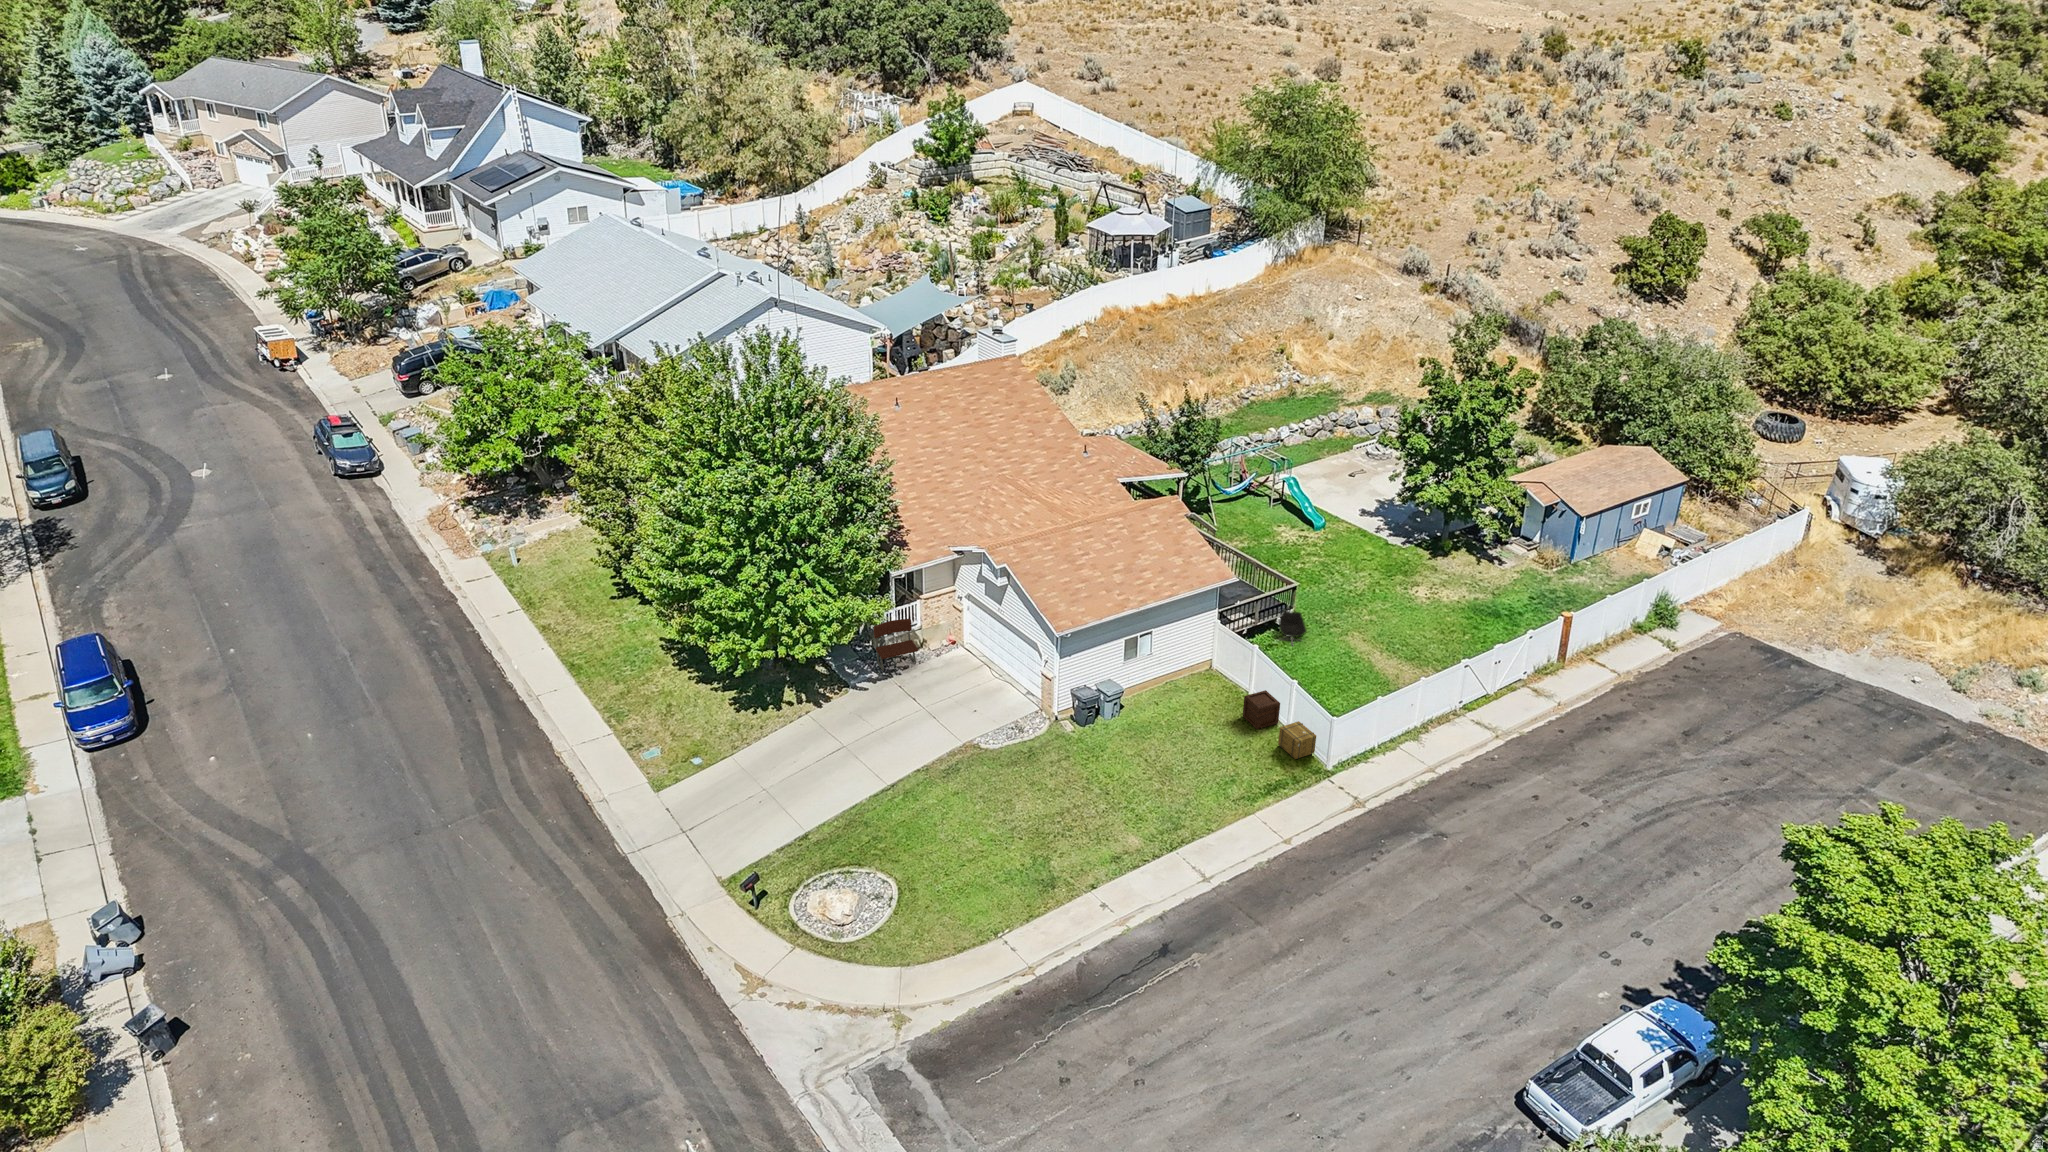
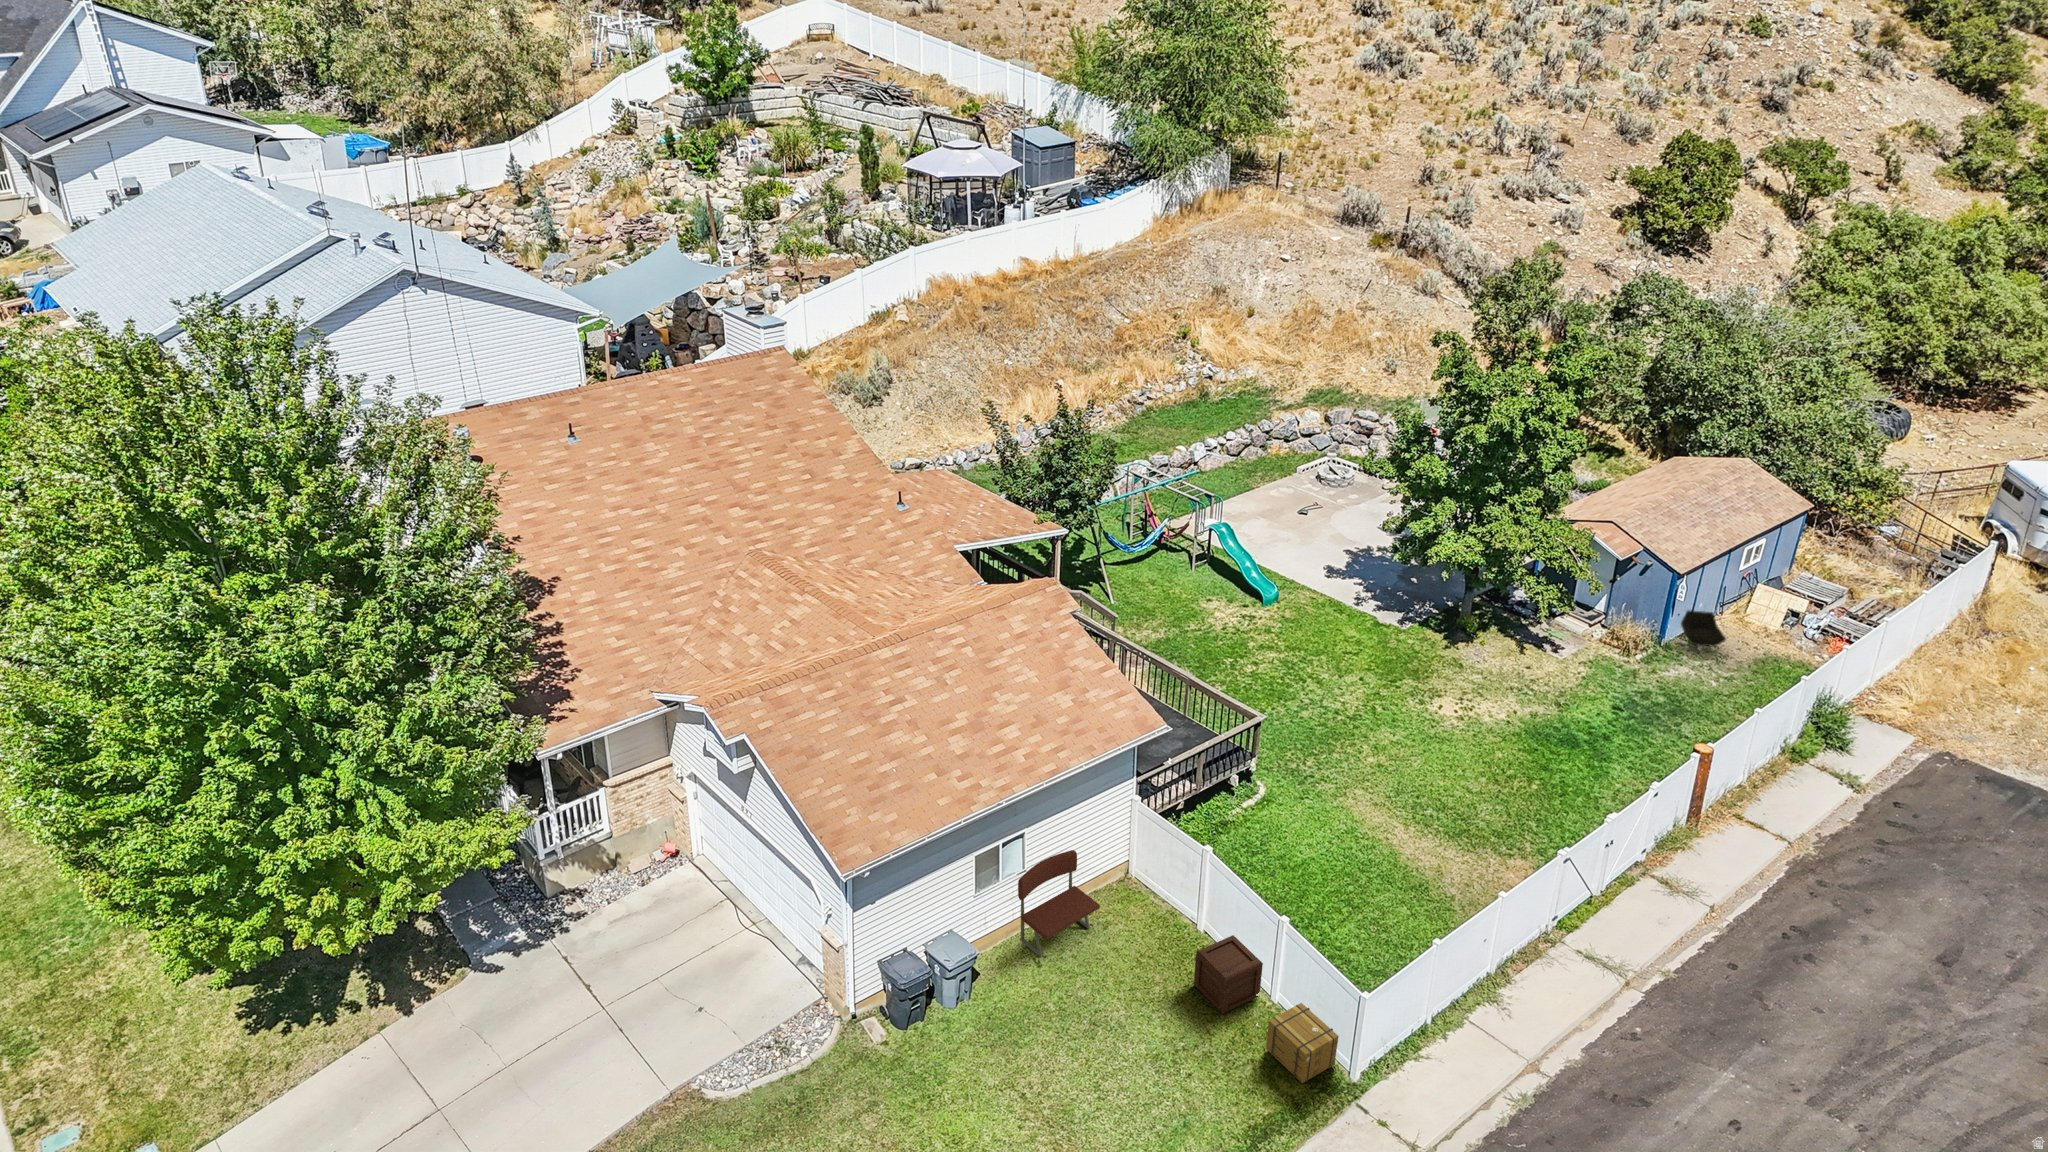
lounge chair: present [1279,611,1307,641] -> present [1681,610,1726,657]
bench: present [873,619,918,671] -> present [1018,850,1100,957]

